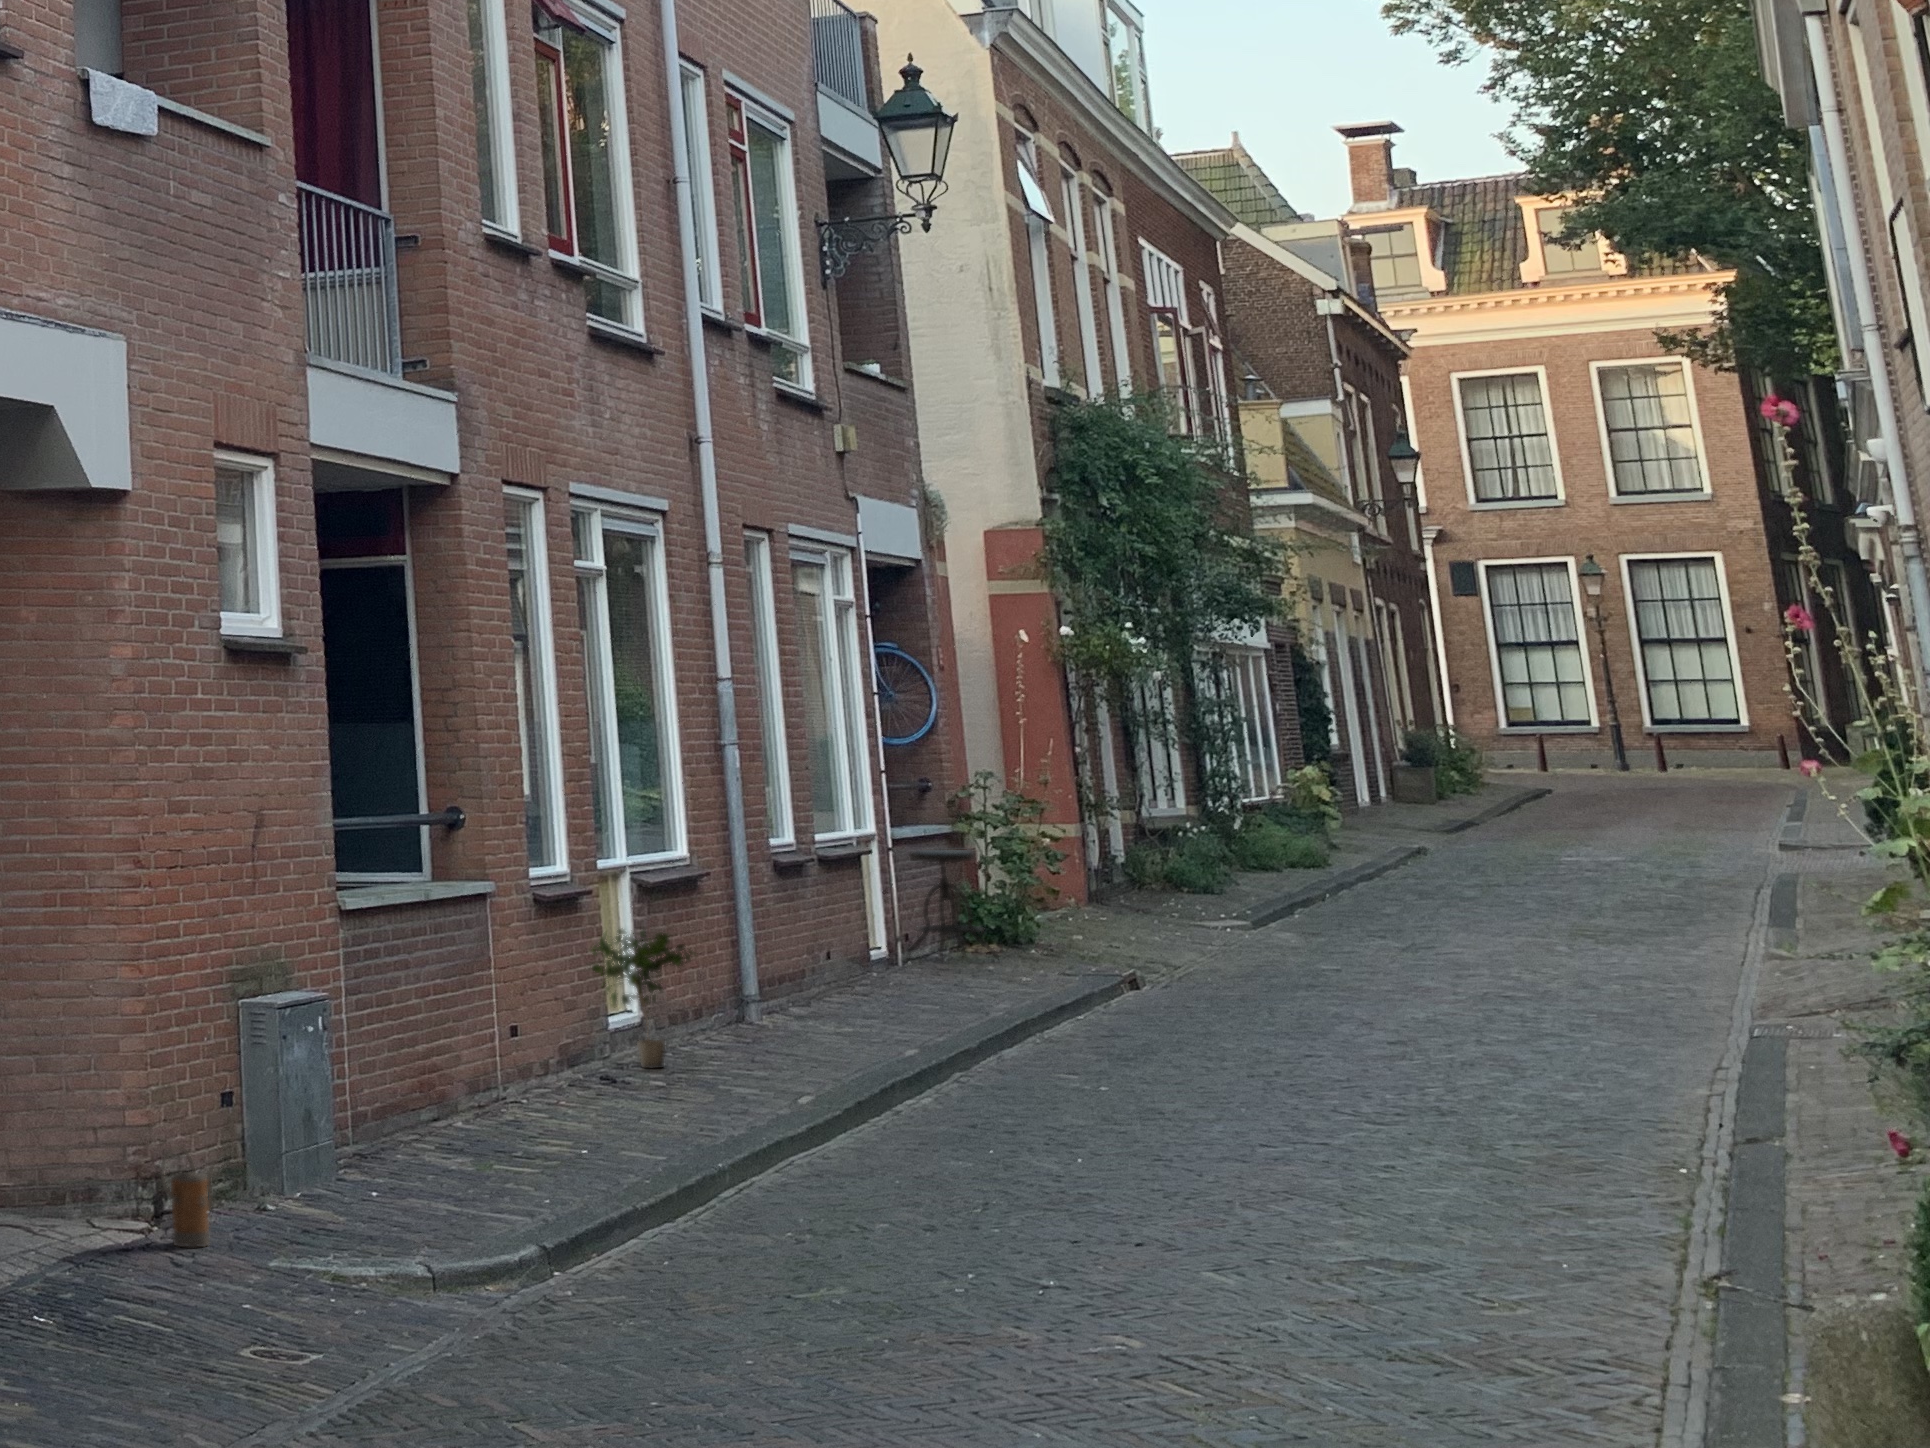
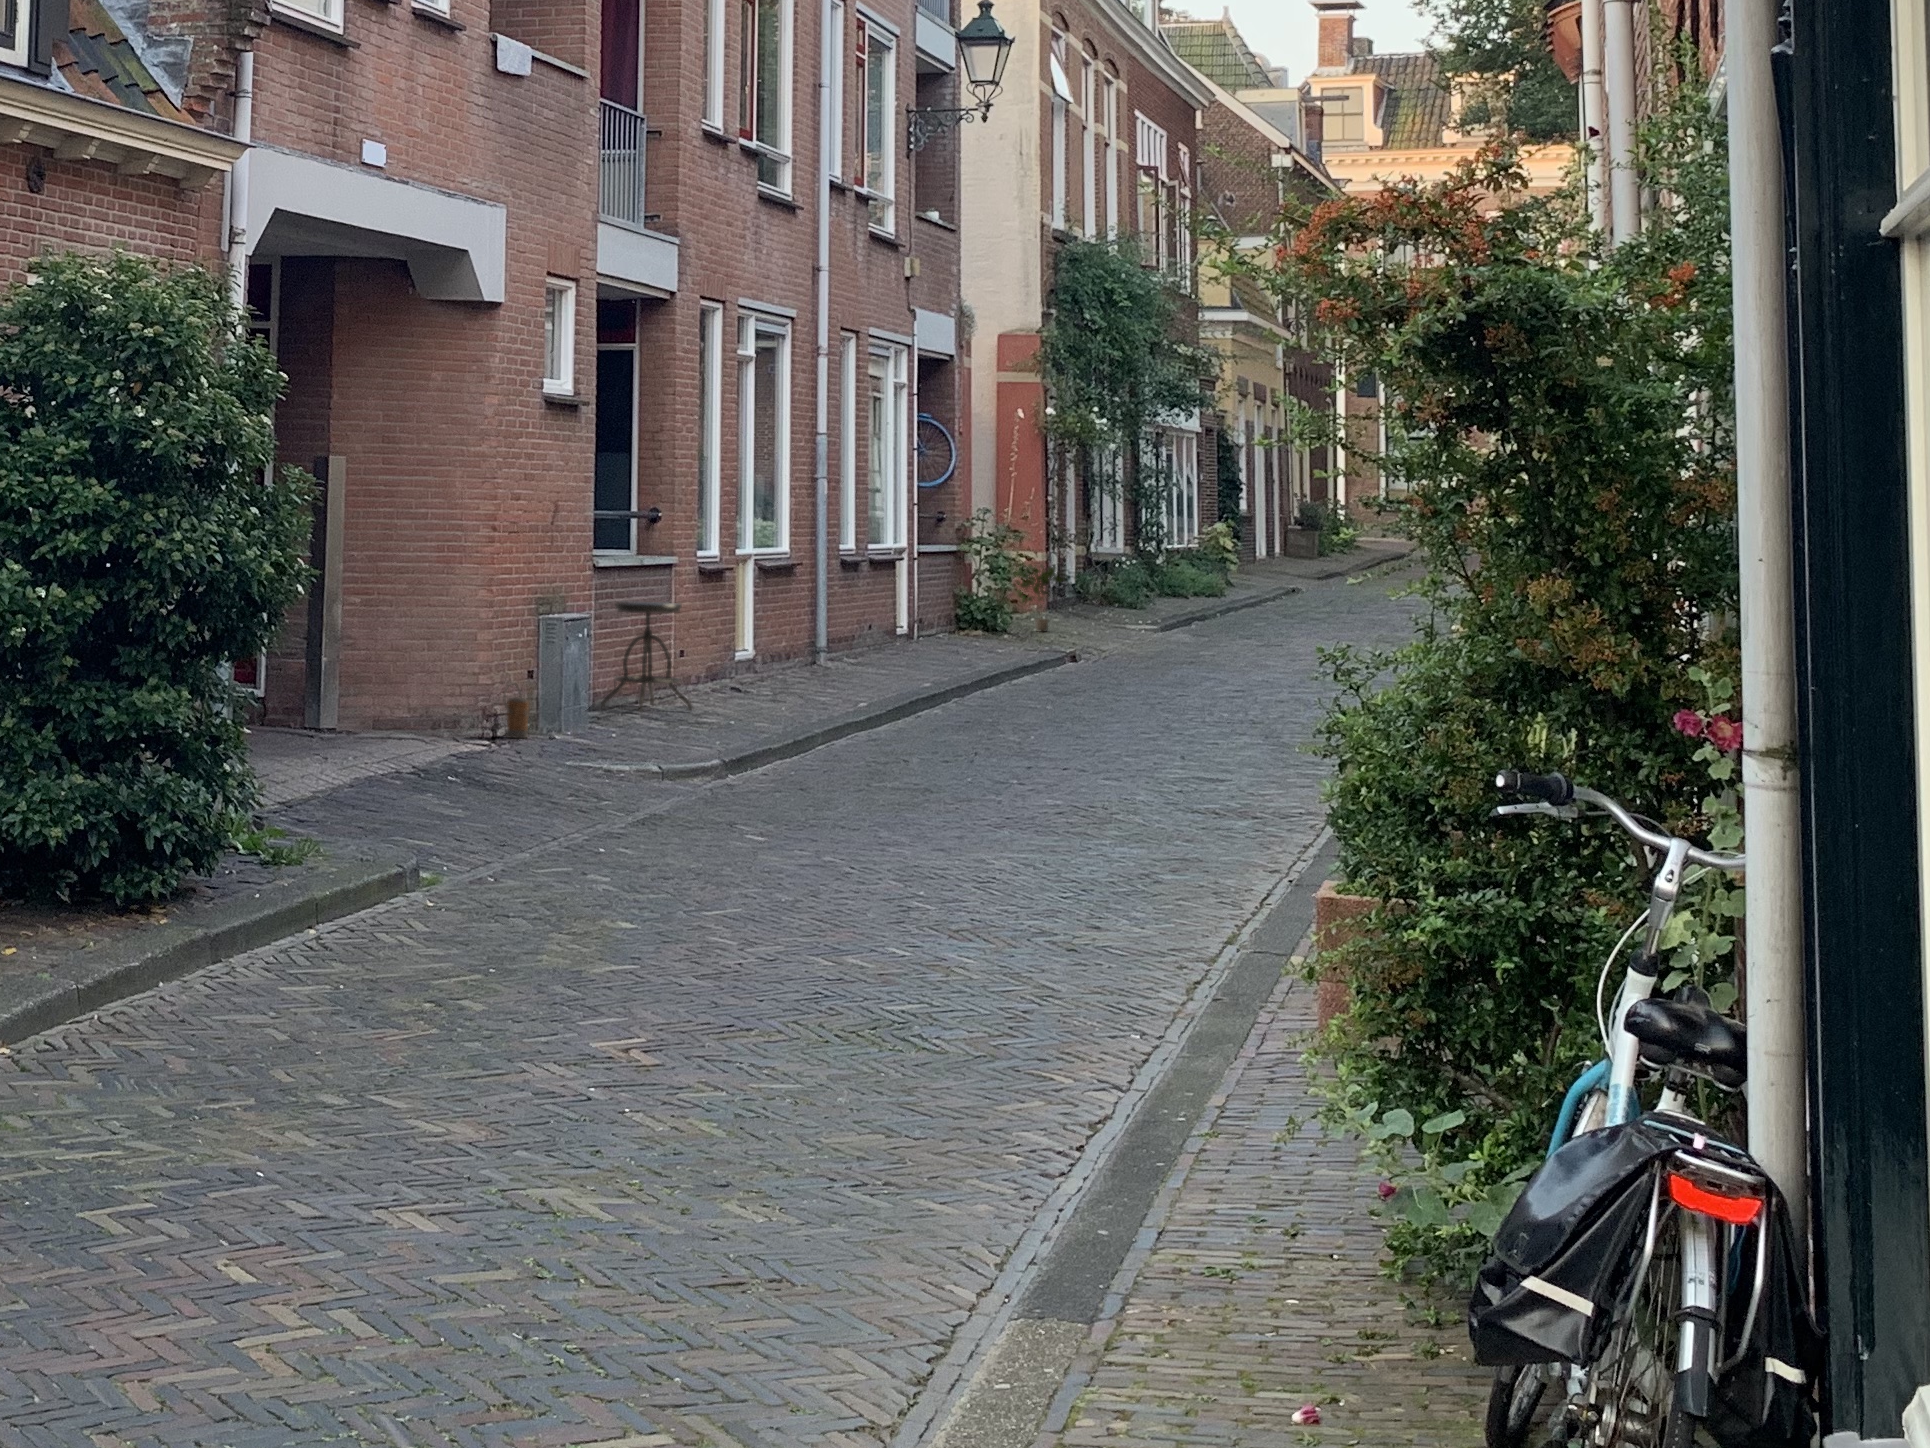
stool: present [908,850,999,962] -> present [601,601,692,712]
potted plant: present [593,929,694,1068] -> present [1016,565,1064,632]

